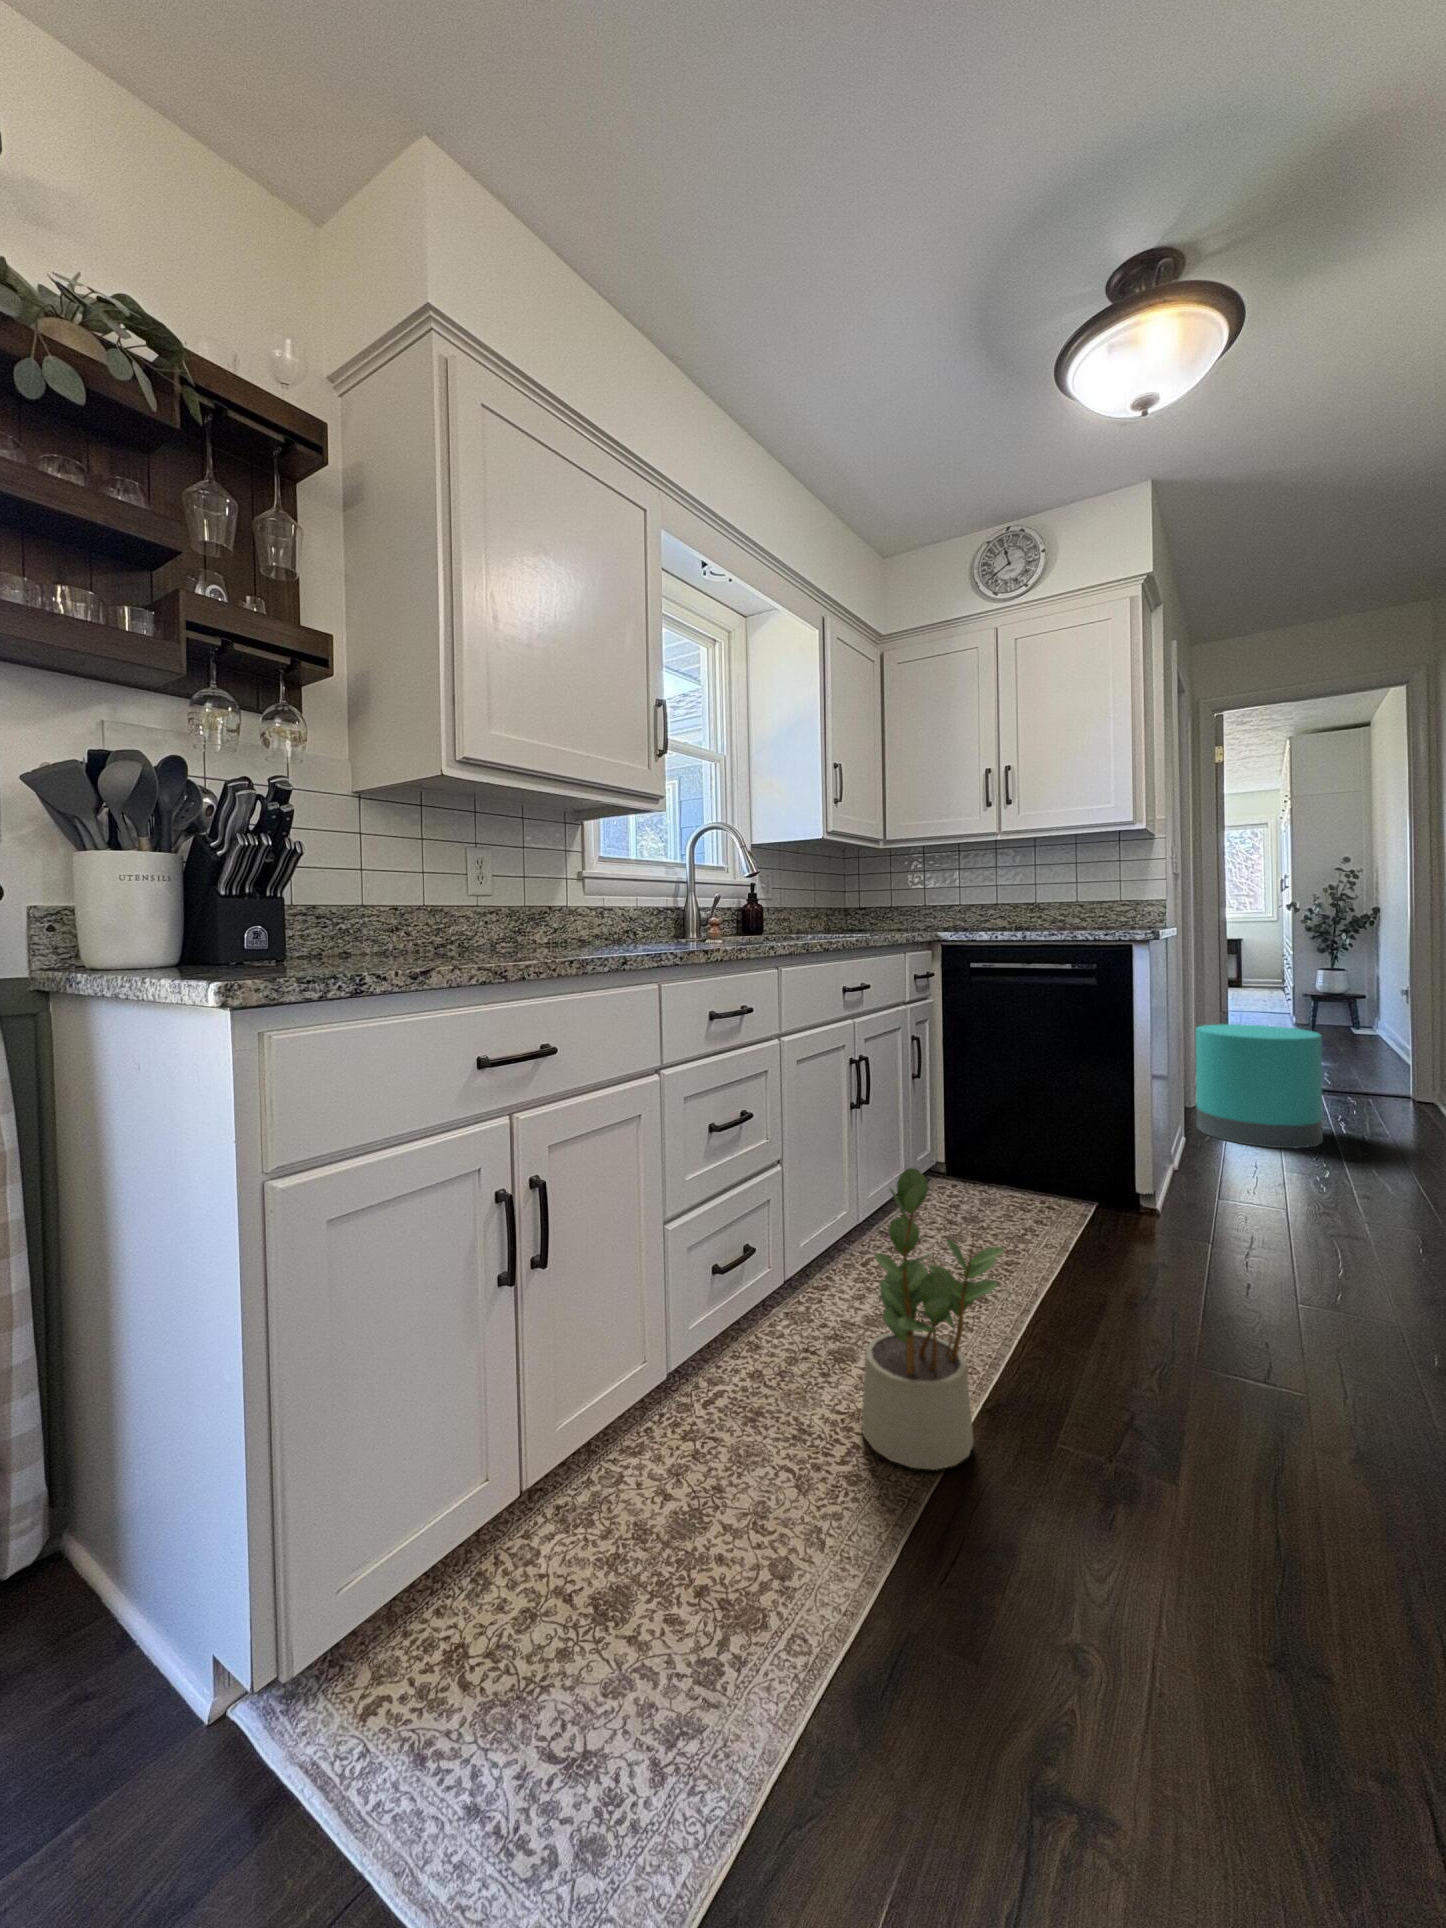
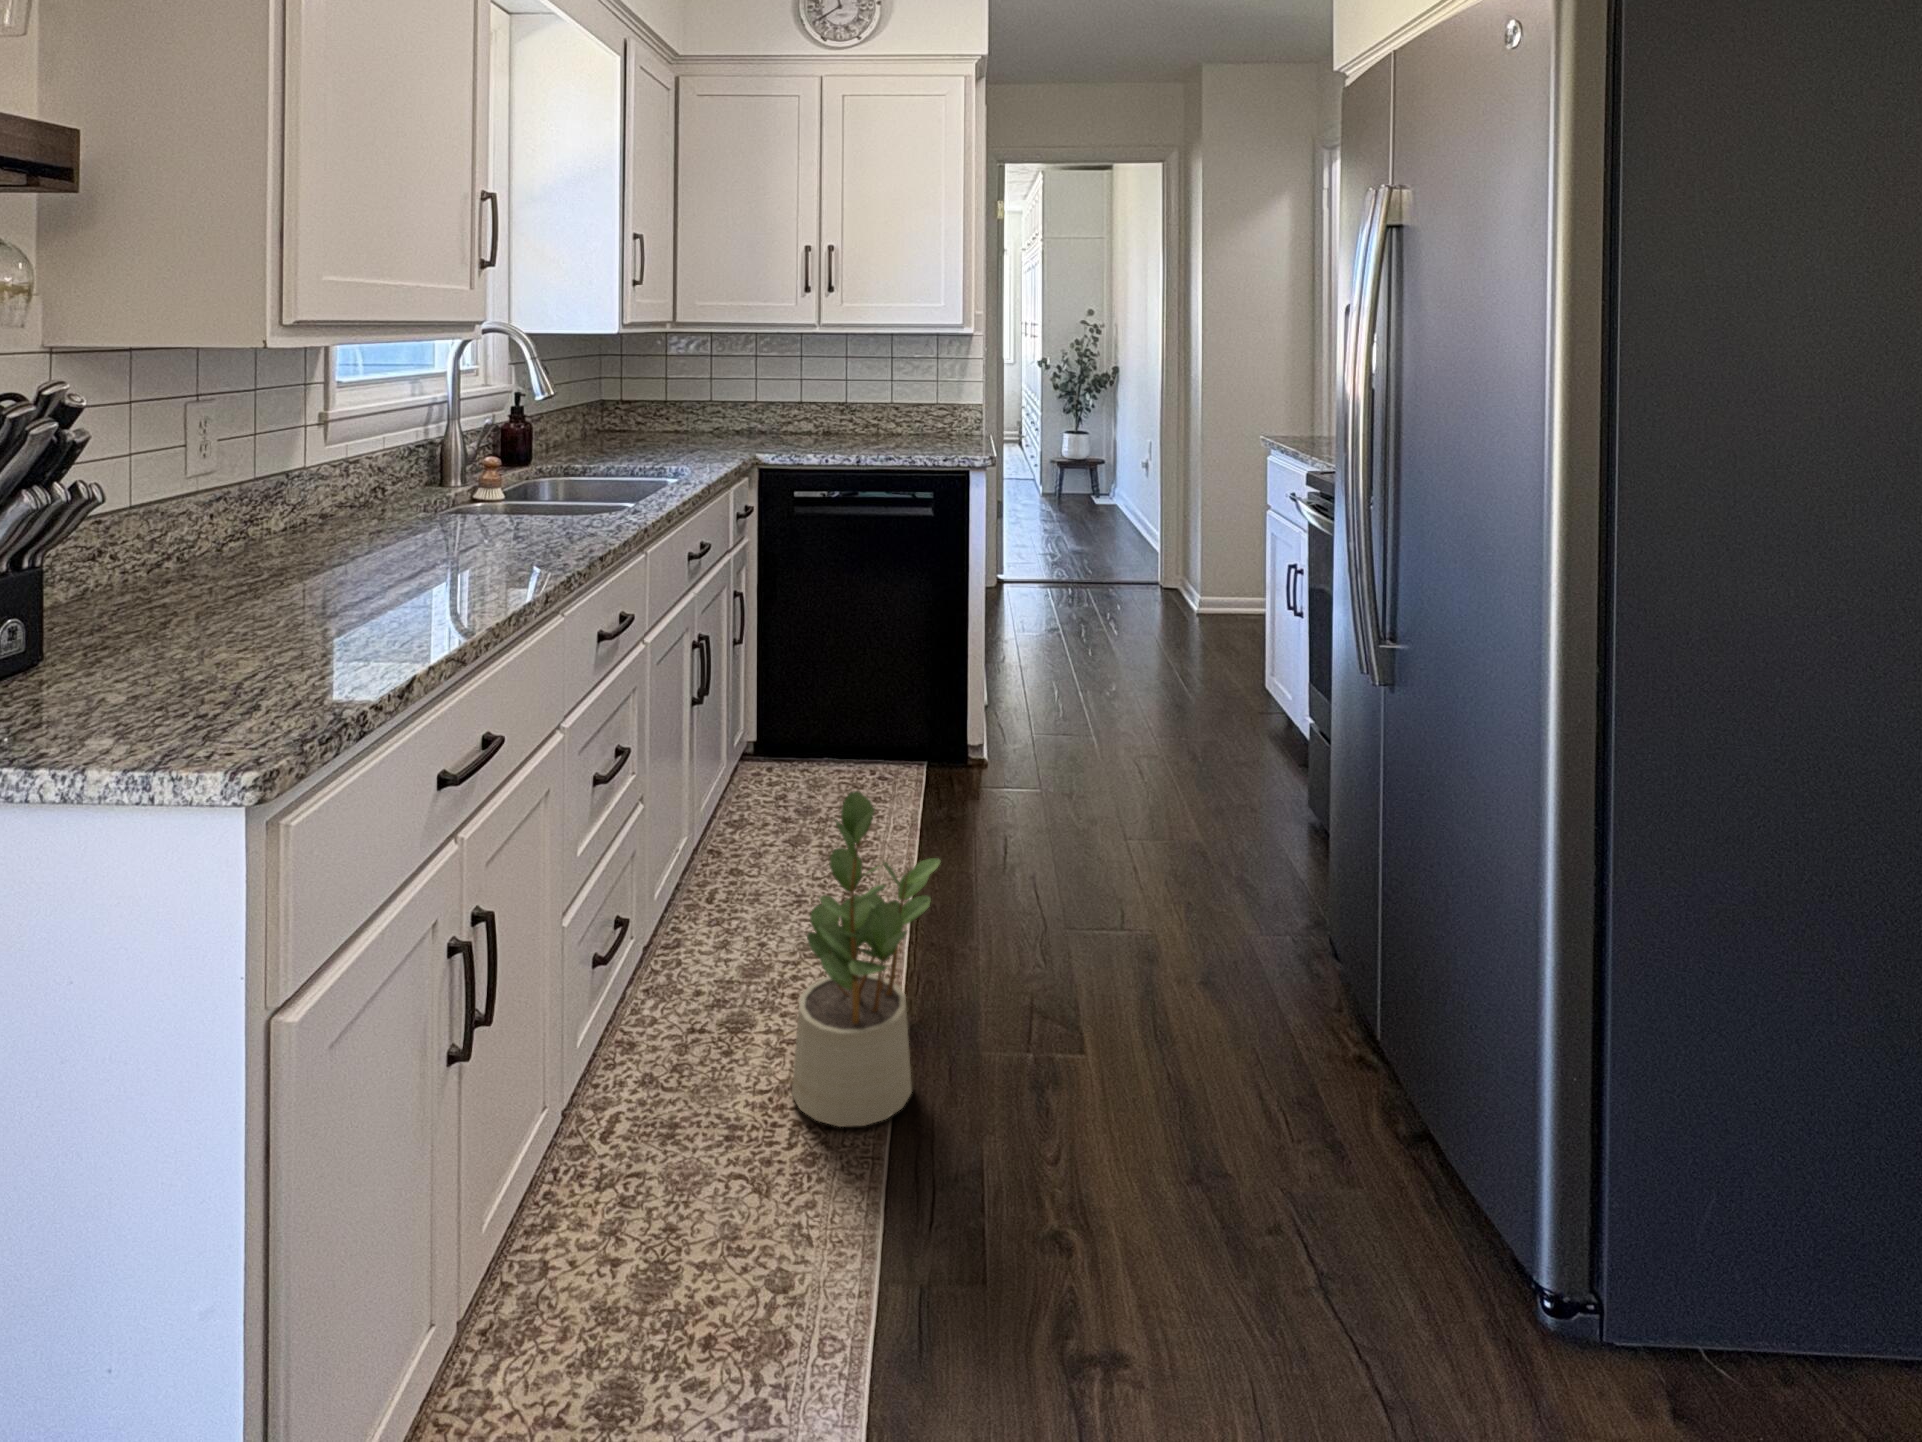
trash can: present [1196,1024,1323,1149] -> none [992,520,1107,660]

